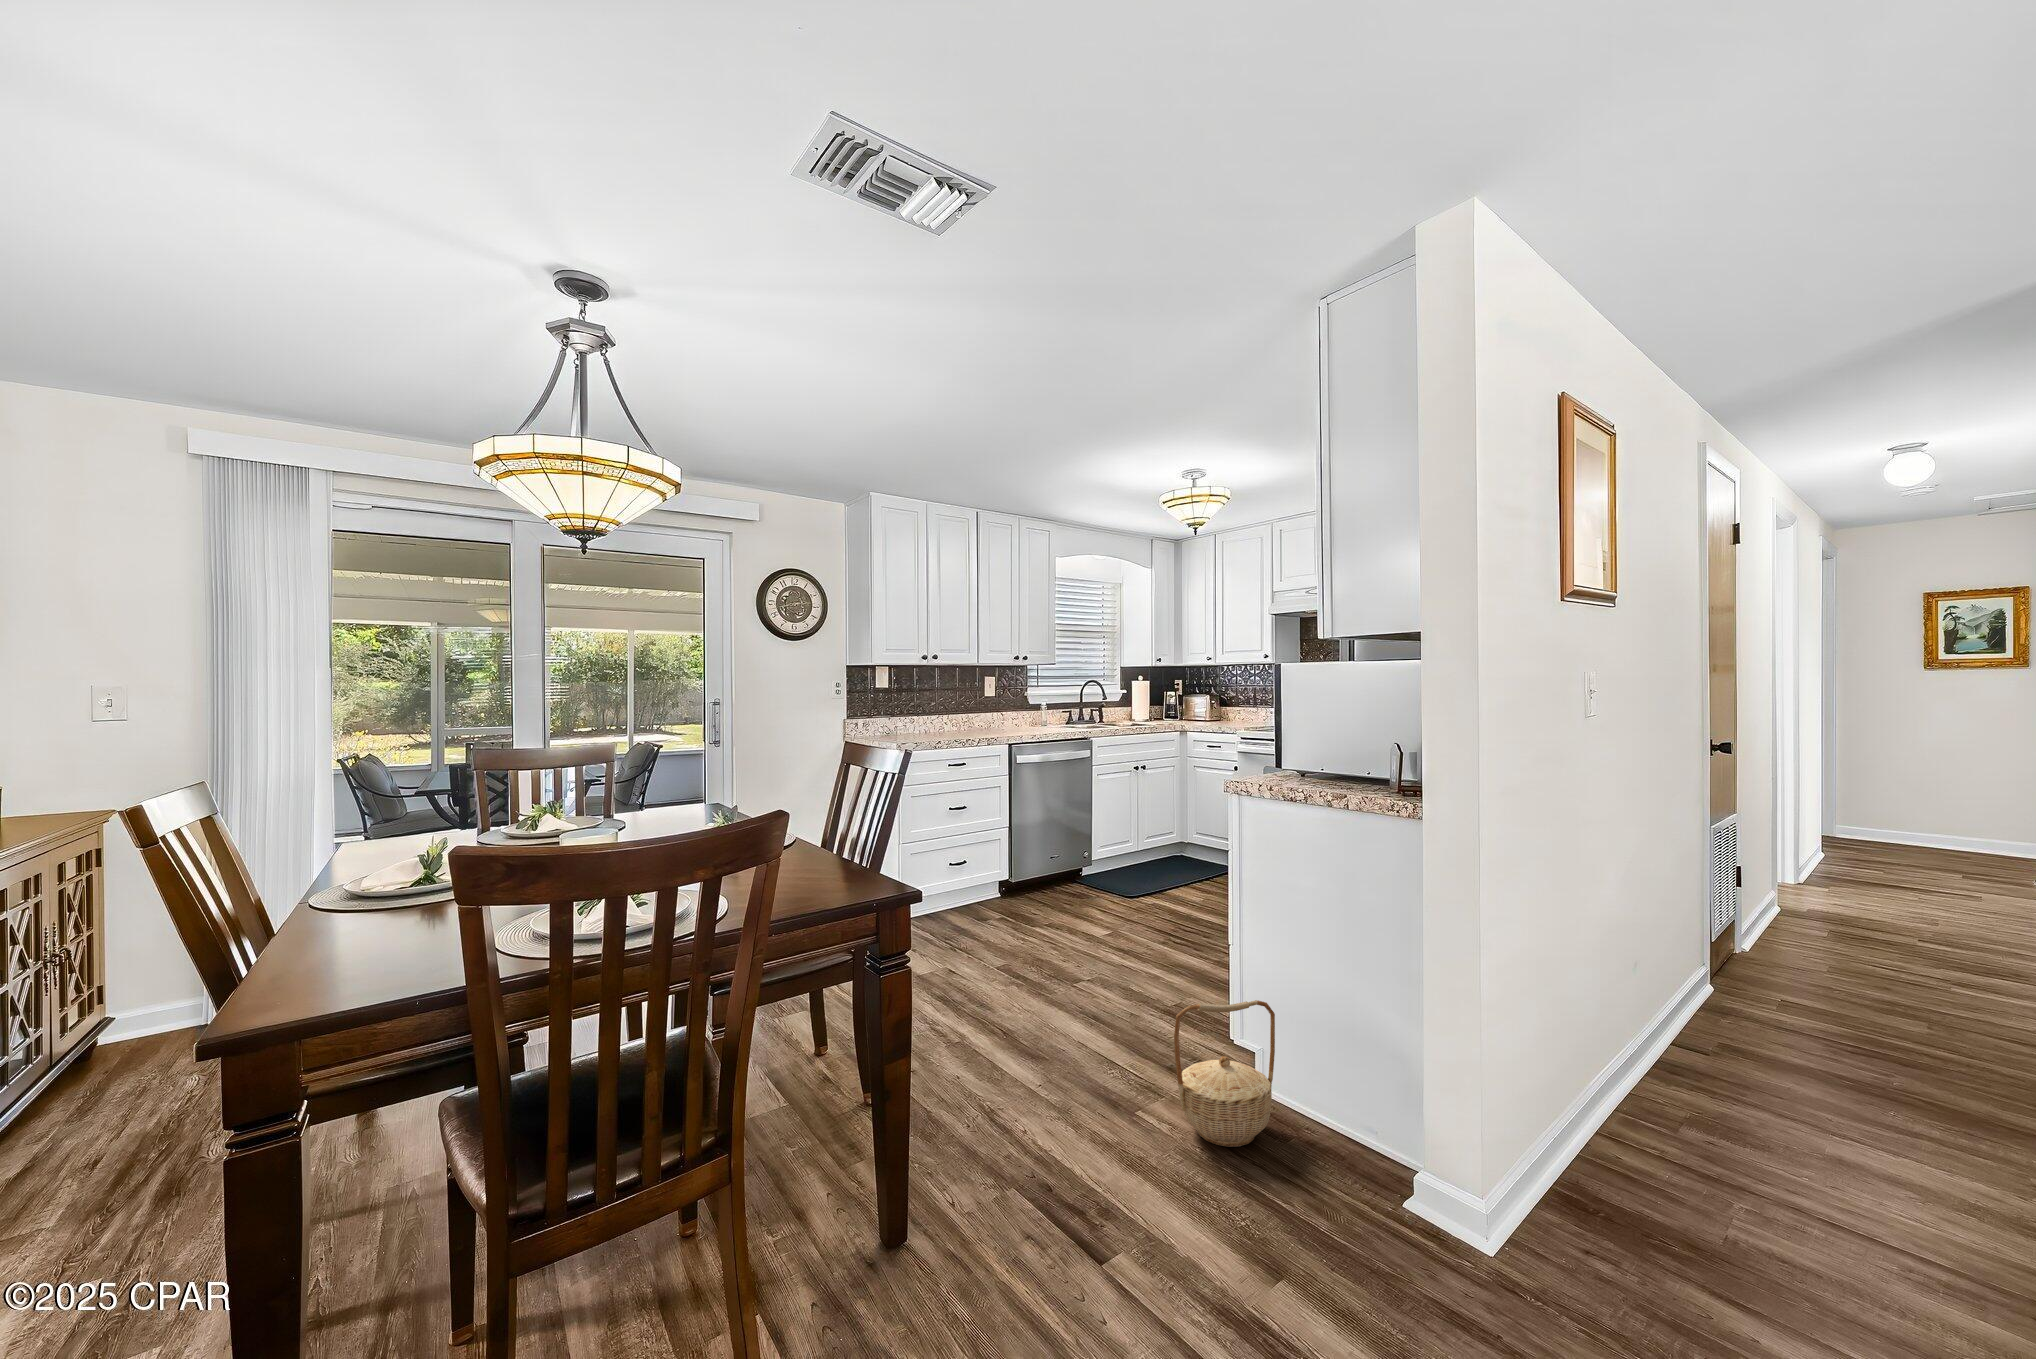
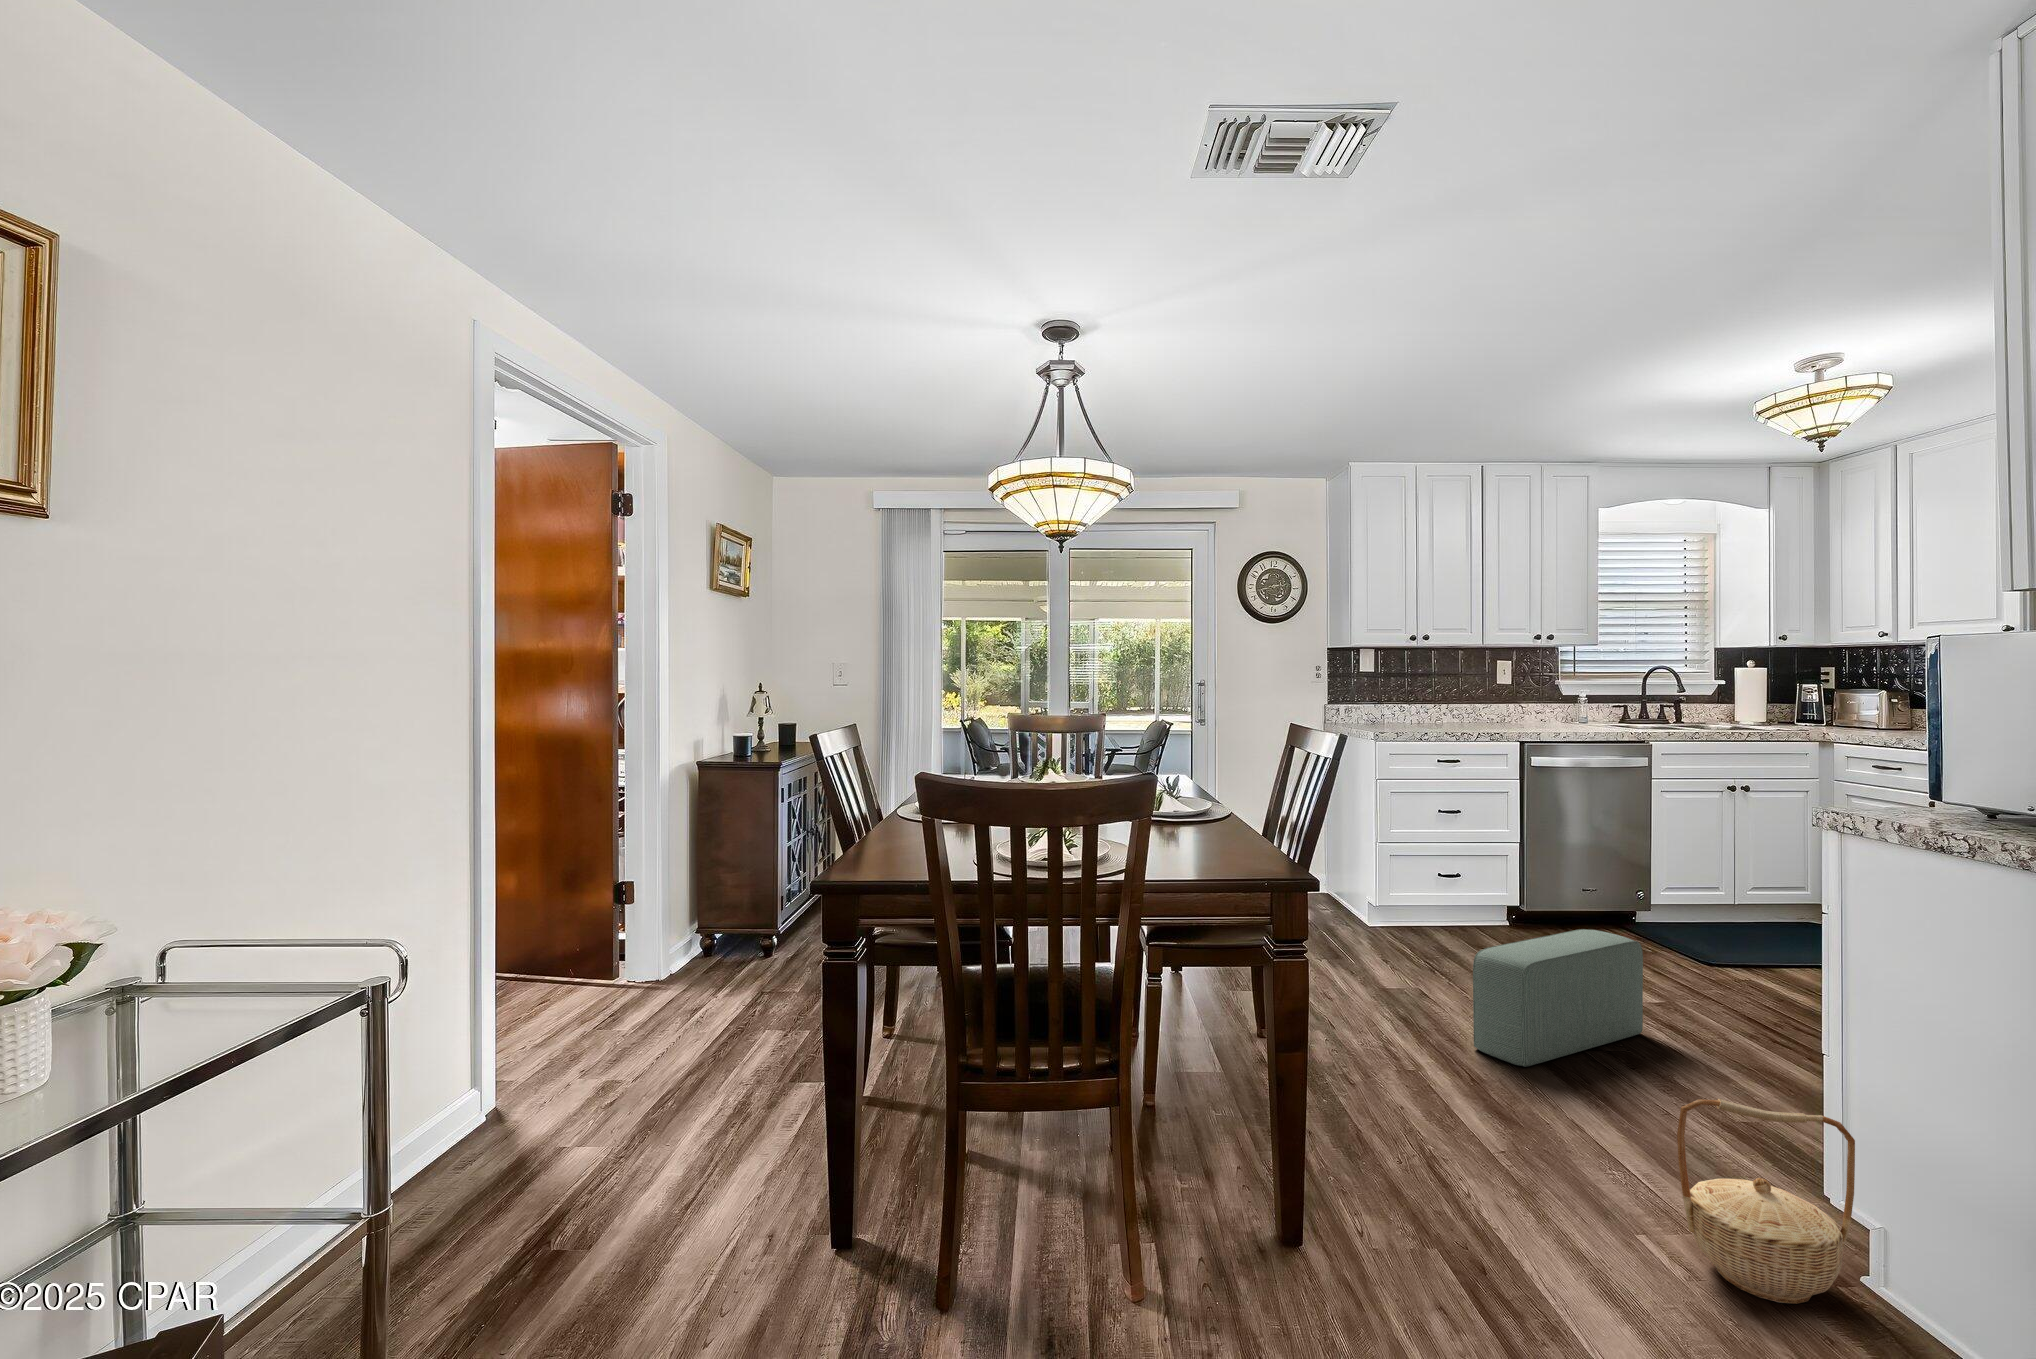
pouf: none [997,887,1106,1007] -> present [1473,929,1643,1067]

